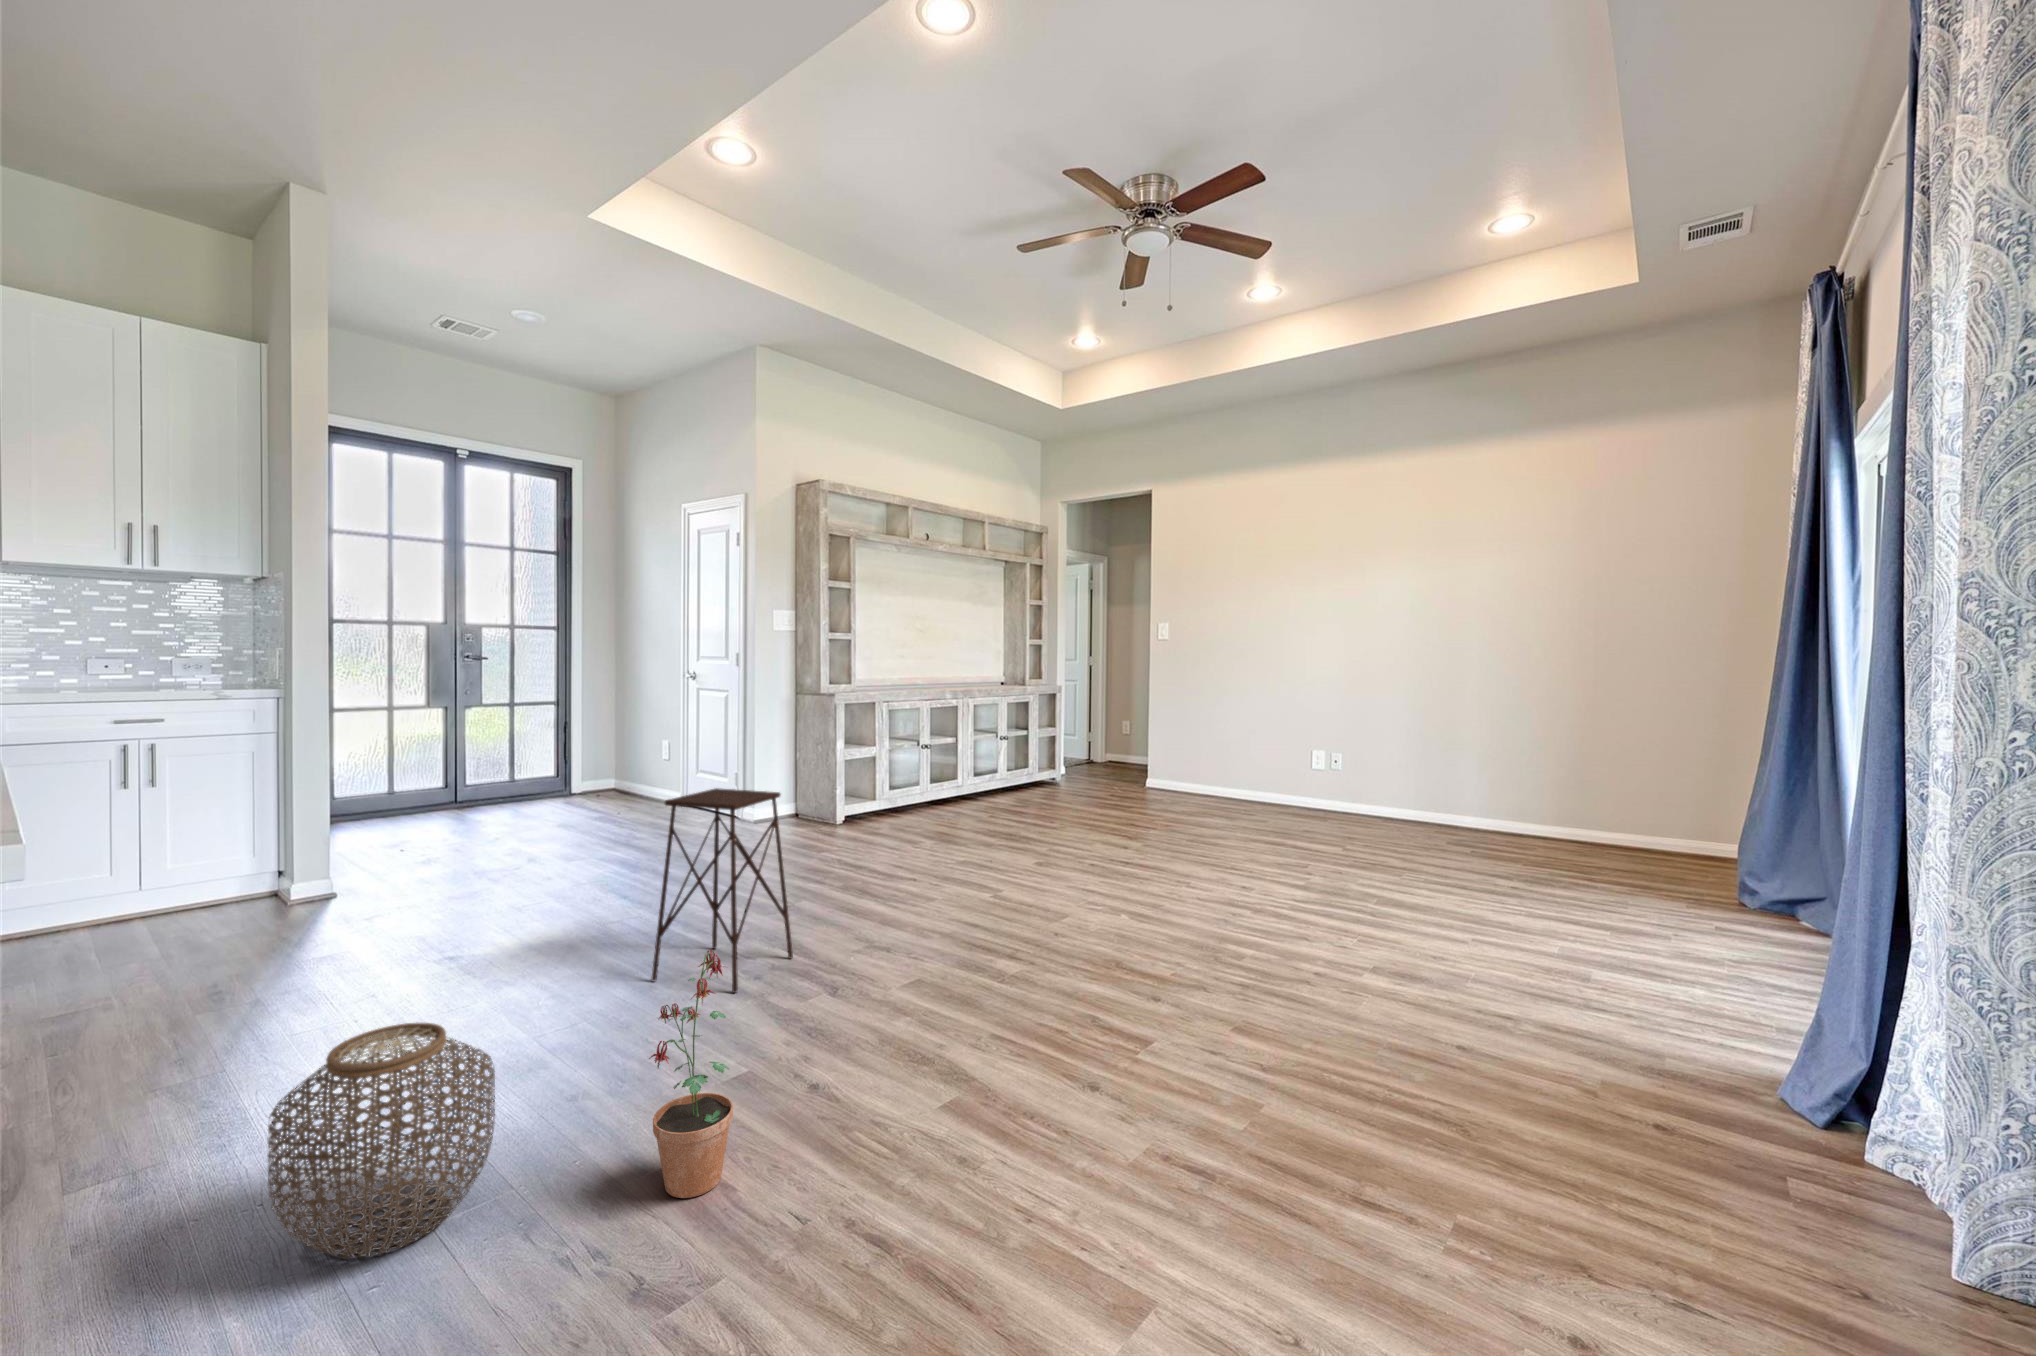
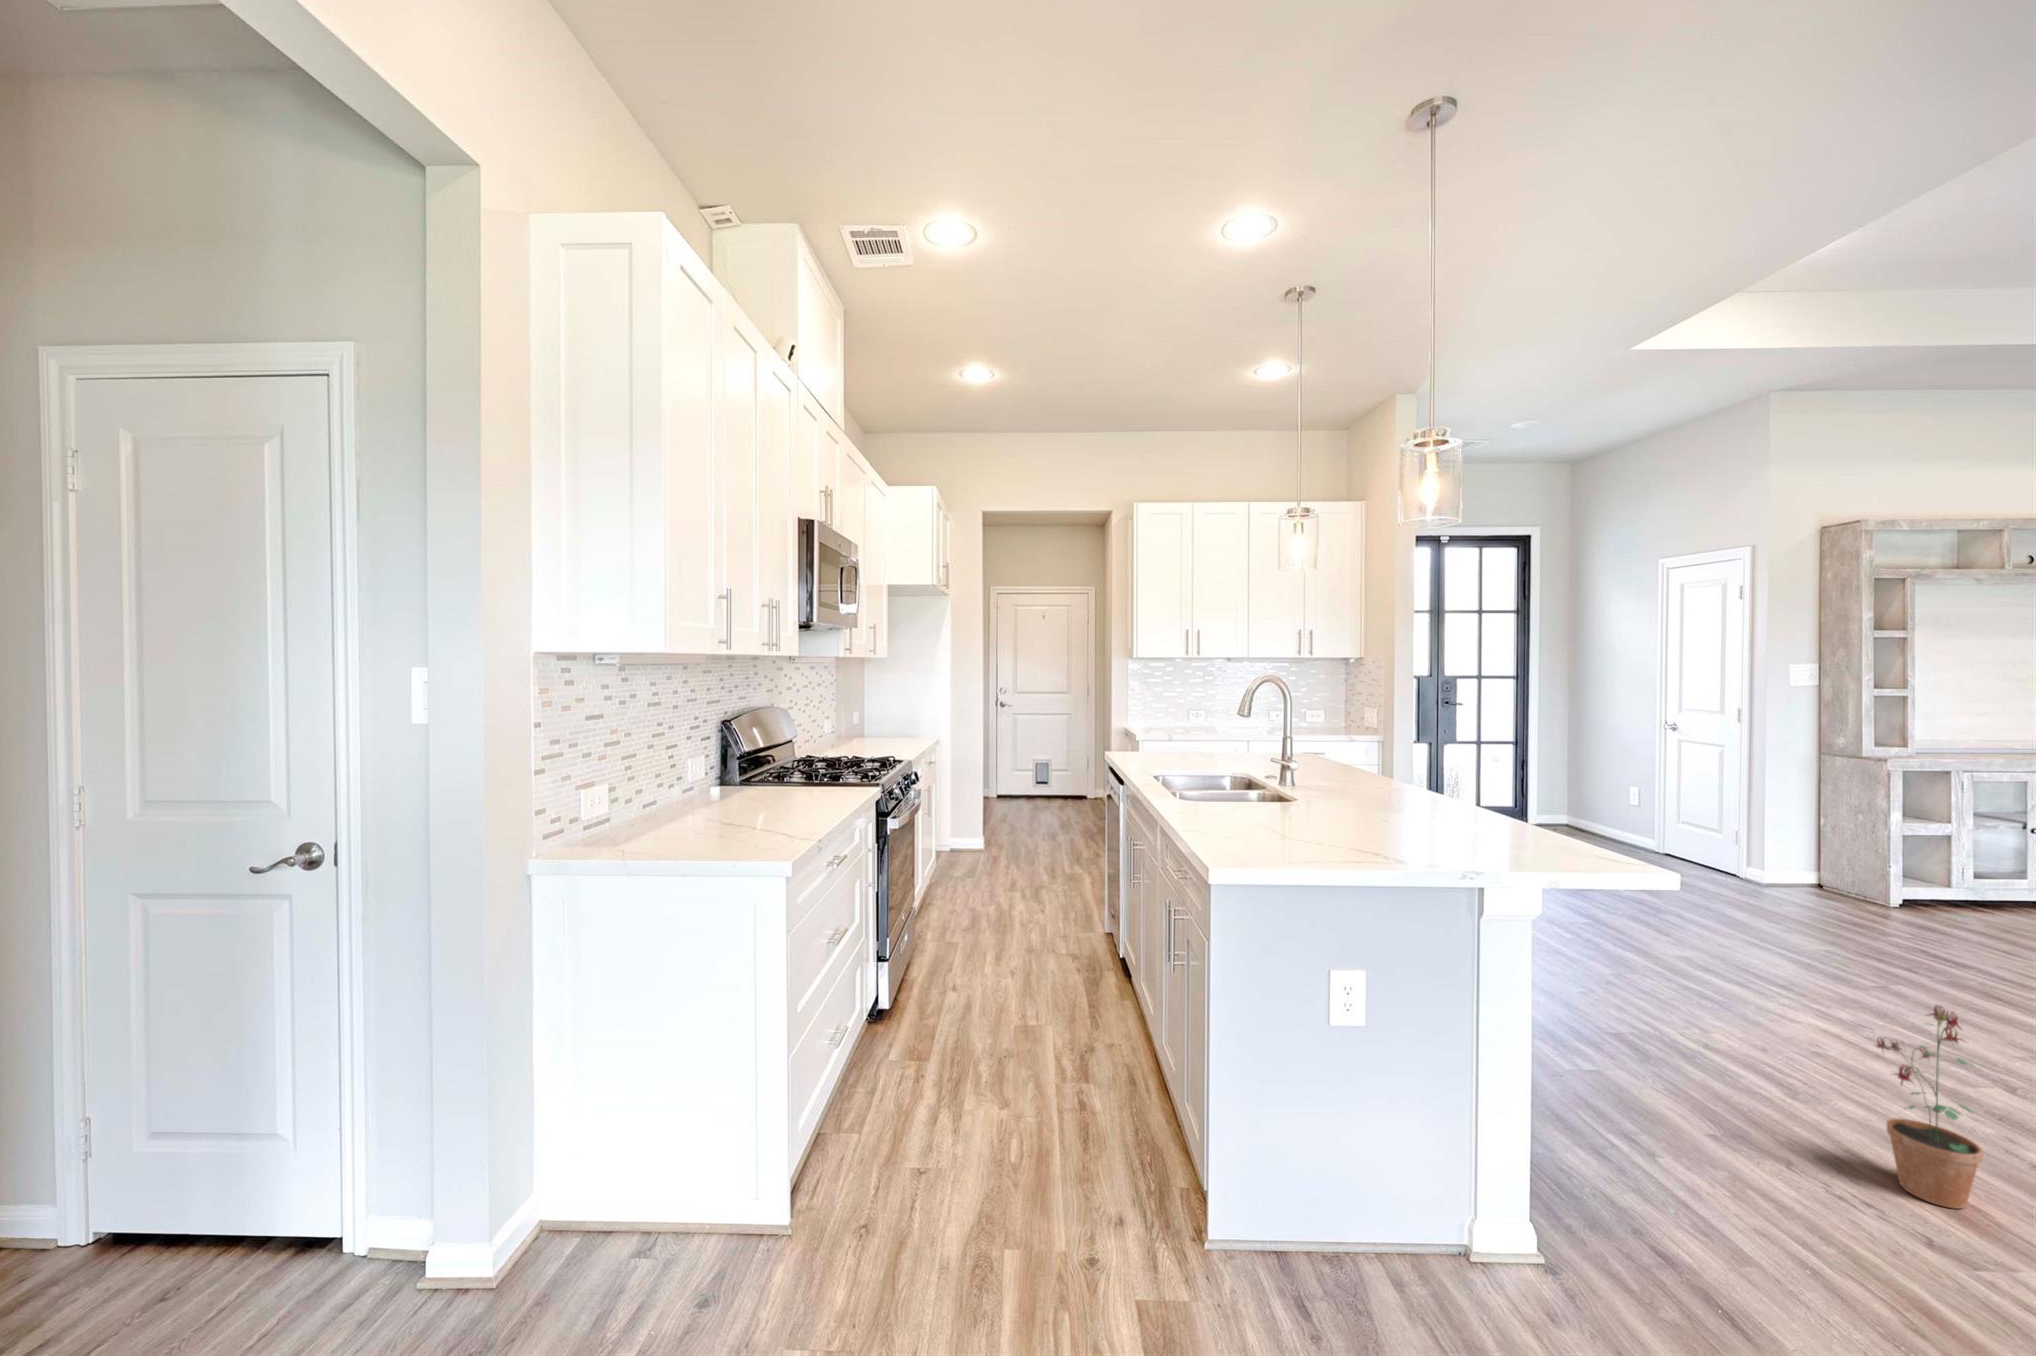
side table: present [652,788,793,993] -> none [1752,853,1925,1052]
woven basket: present [268,1023,495,1258] -> none [1580,981,1730,1130]

